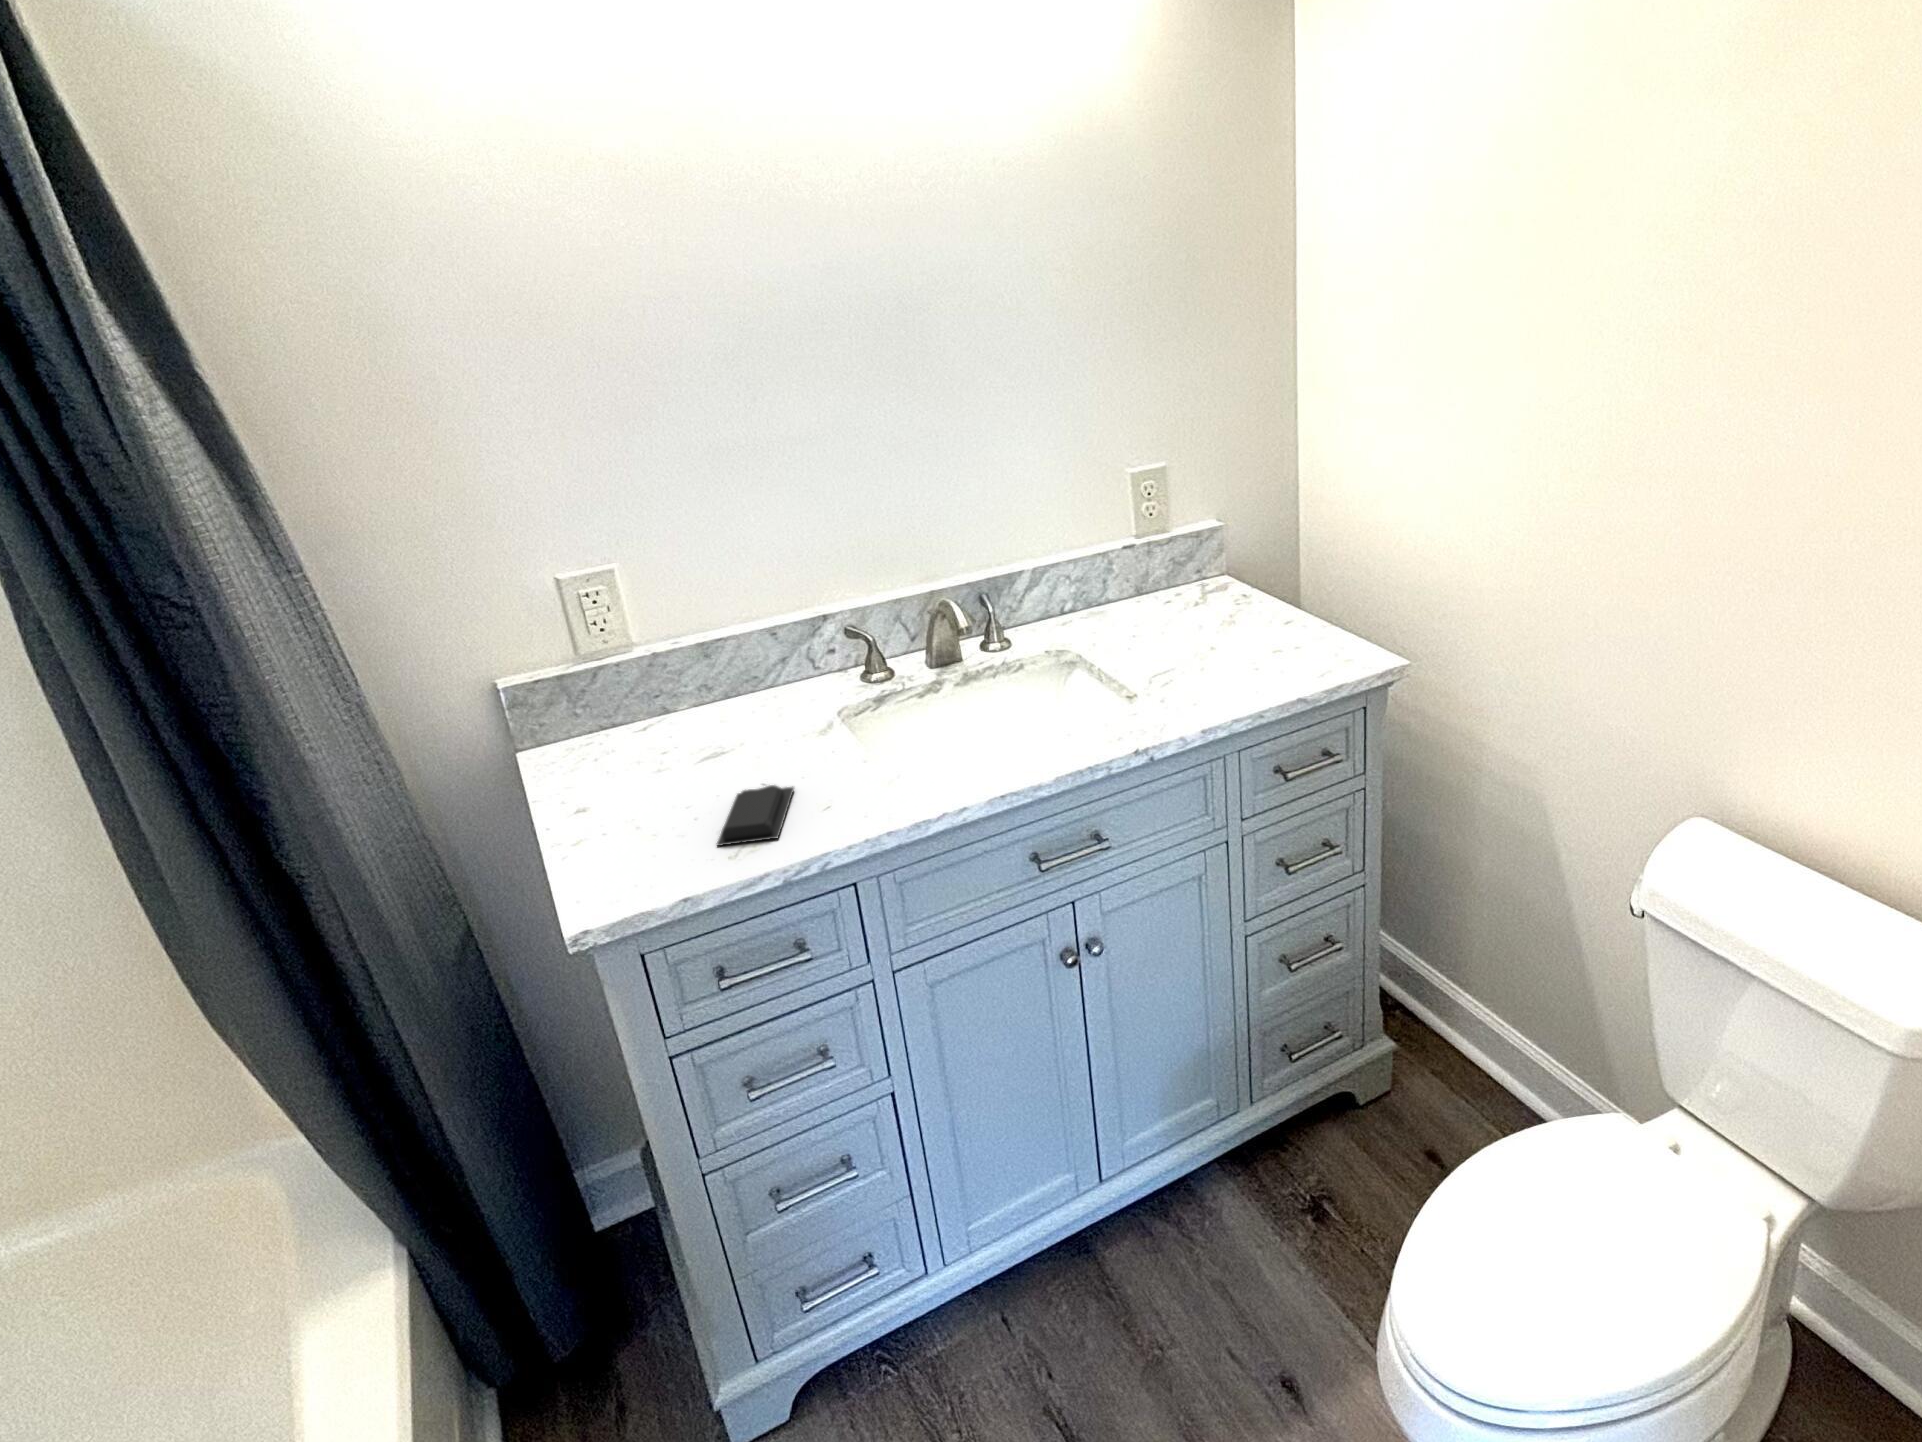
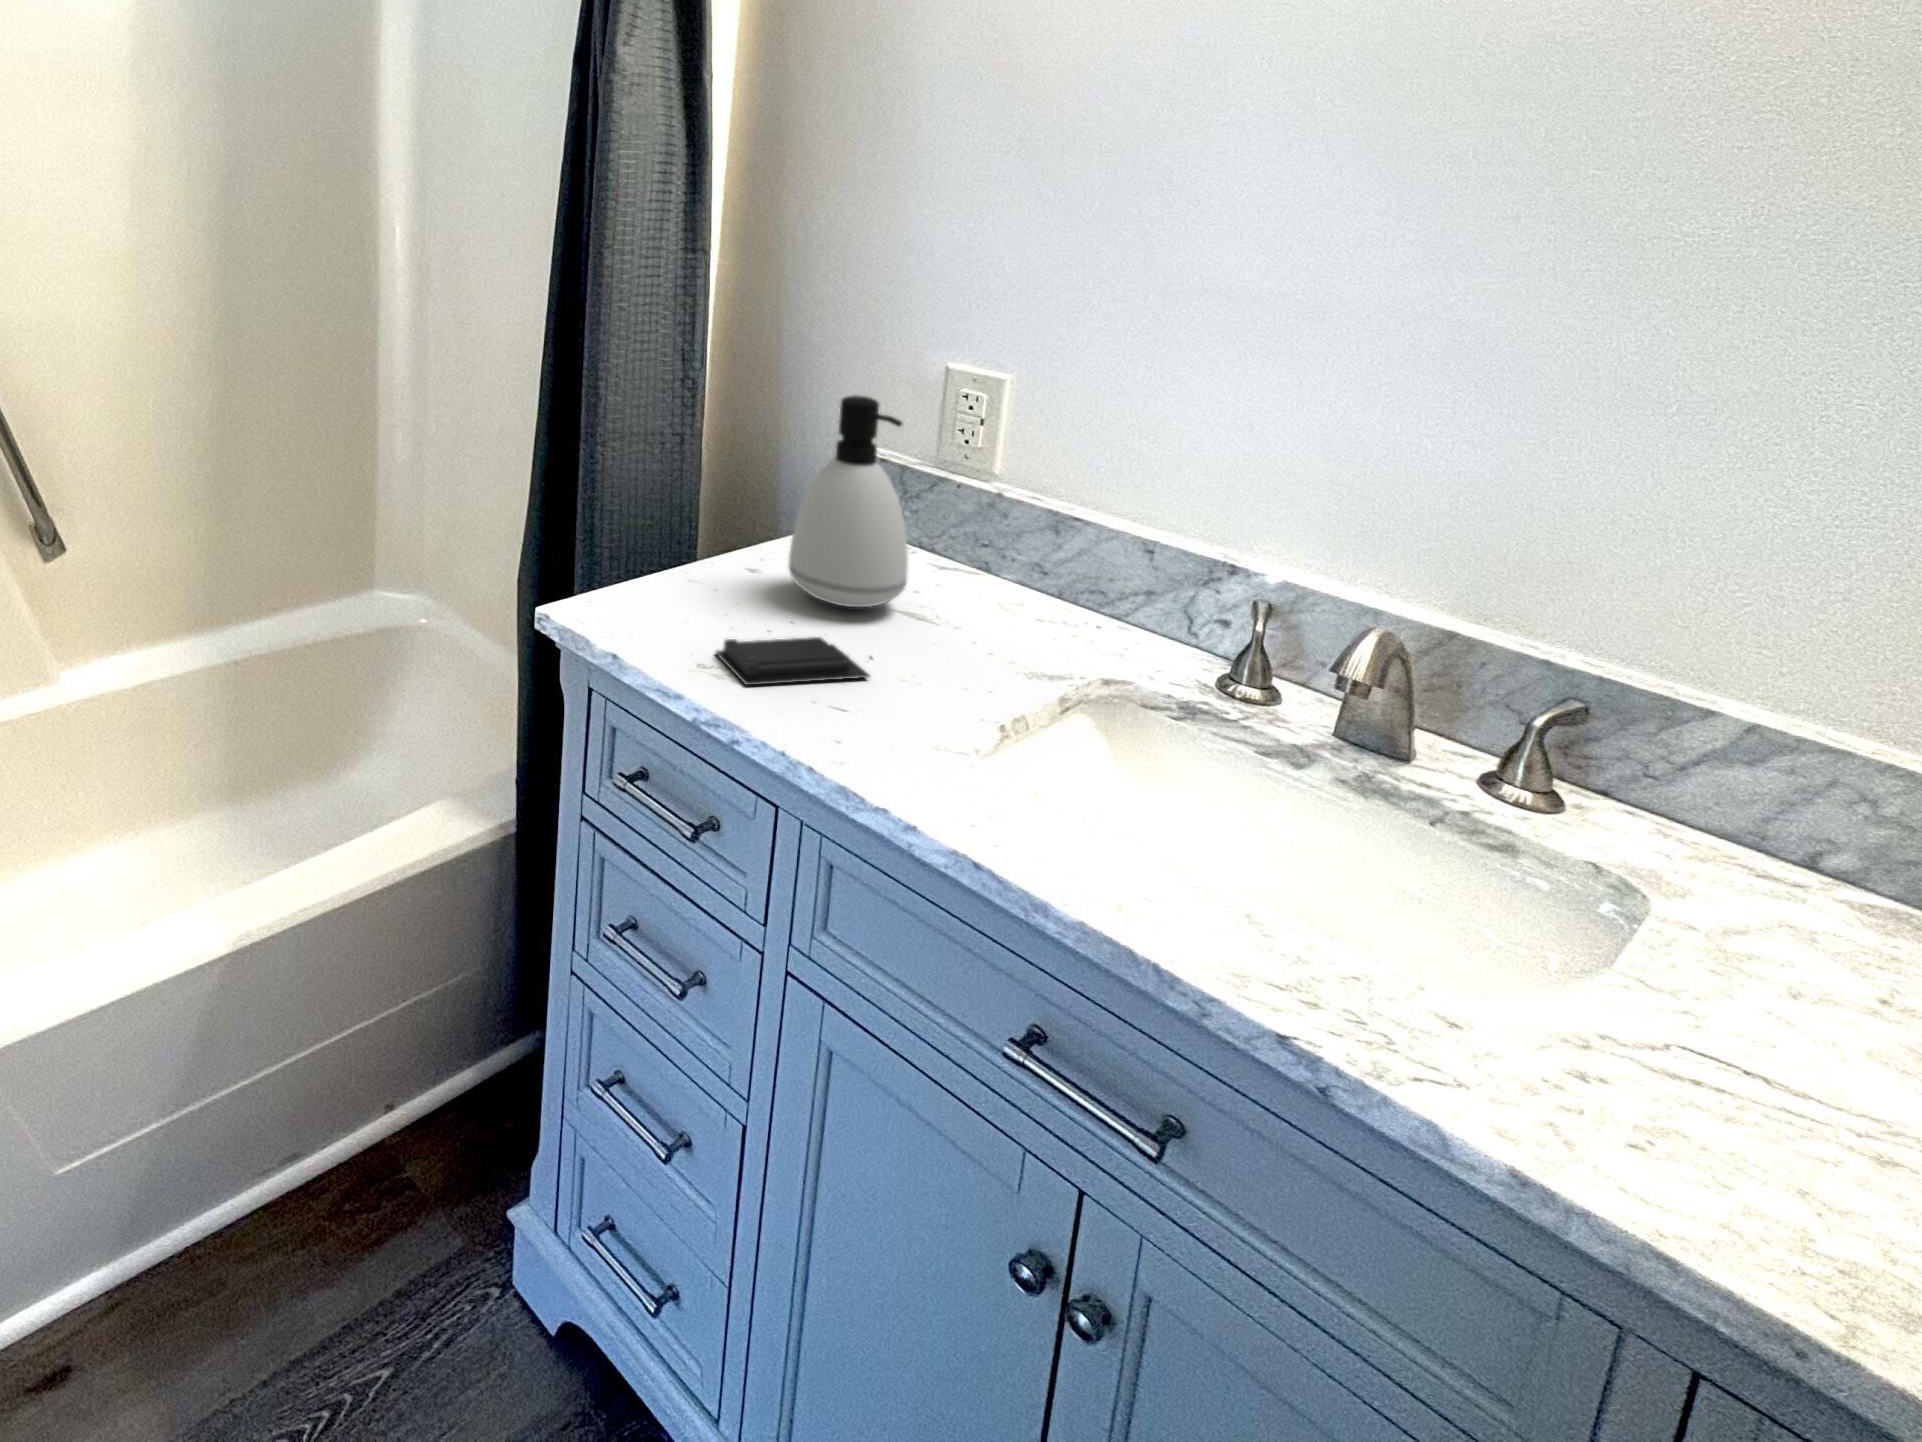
soap dispenser: none [598,613,706,788] -> present [789,395,908,607]

